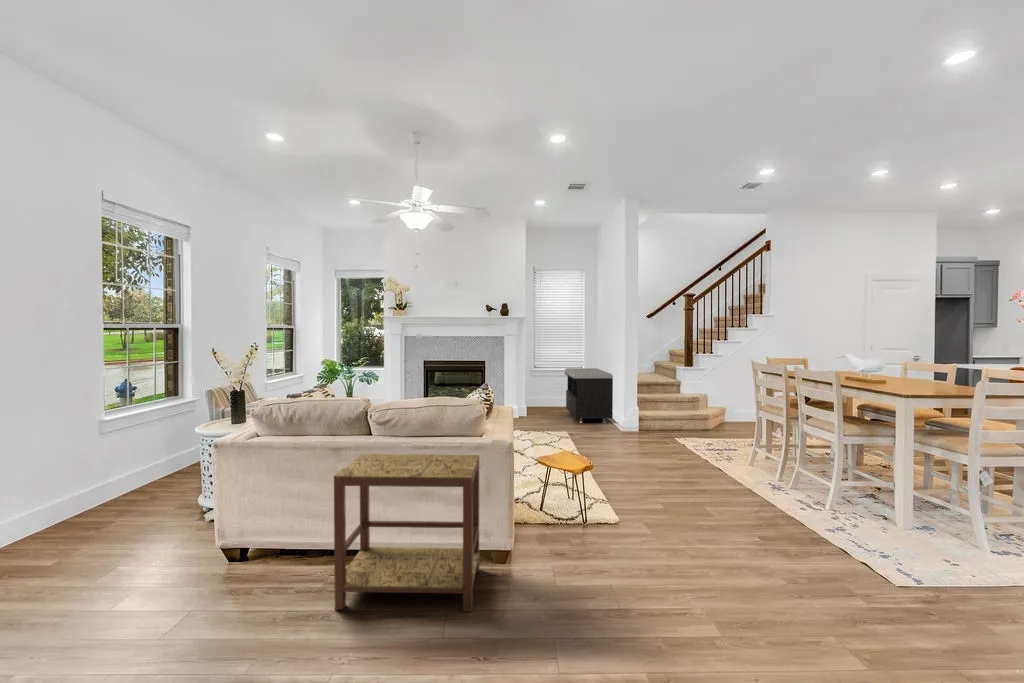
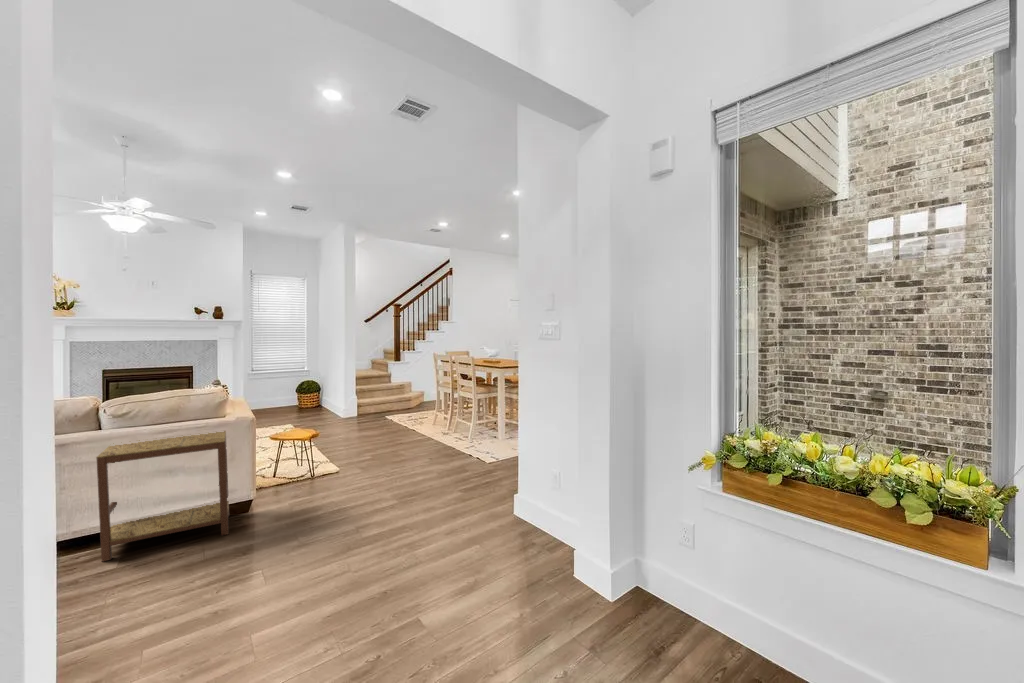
storage bench: present [565,368,613,423] -> none [291,368,336,415]

